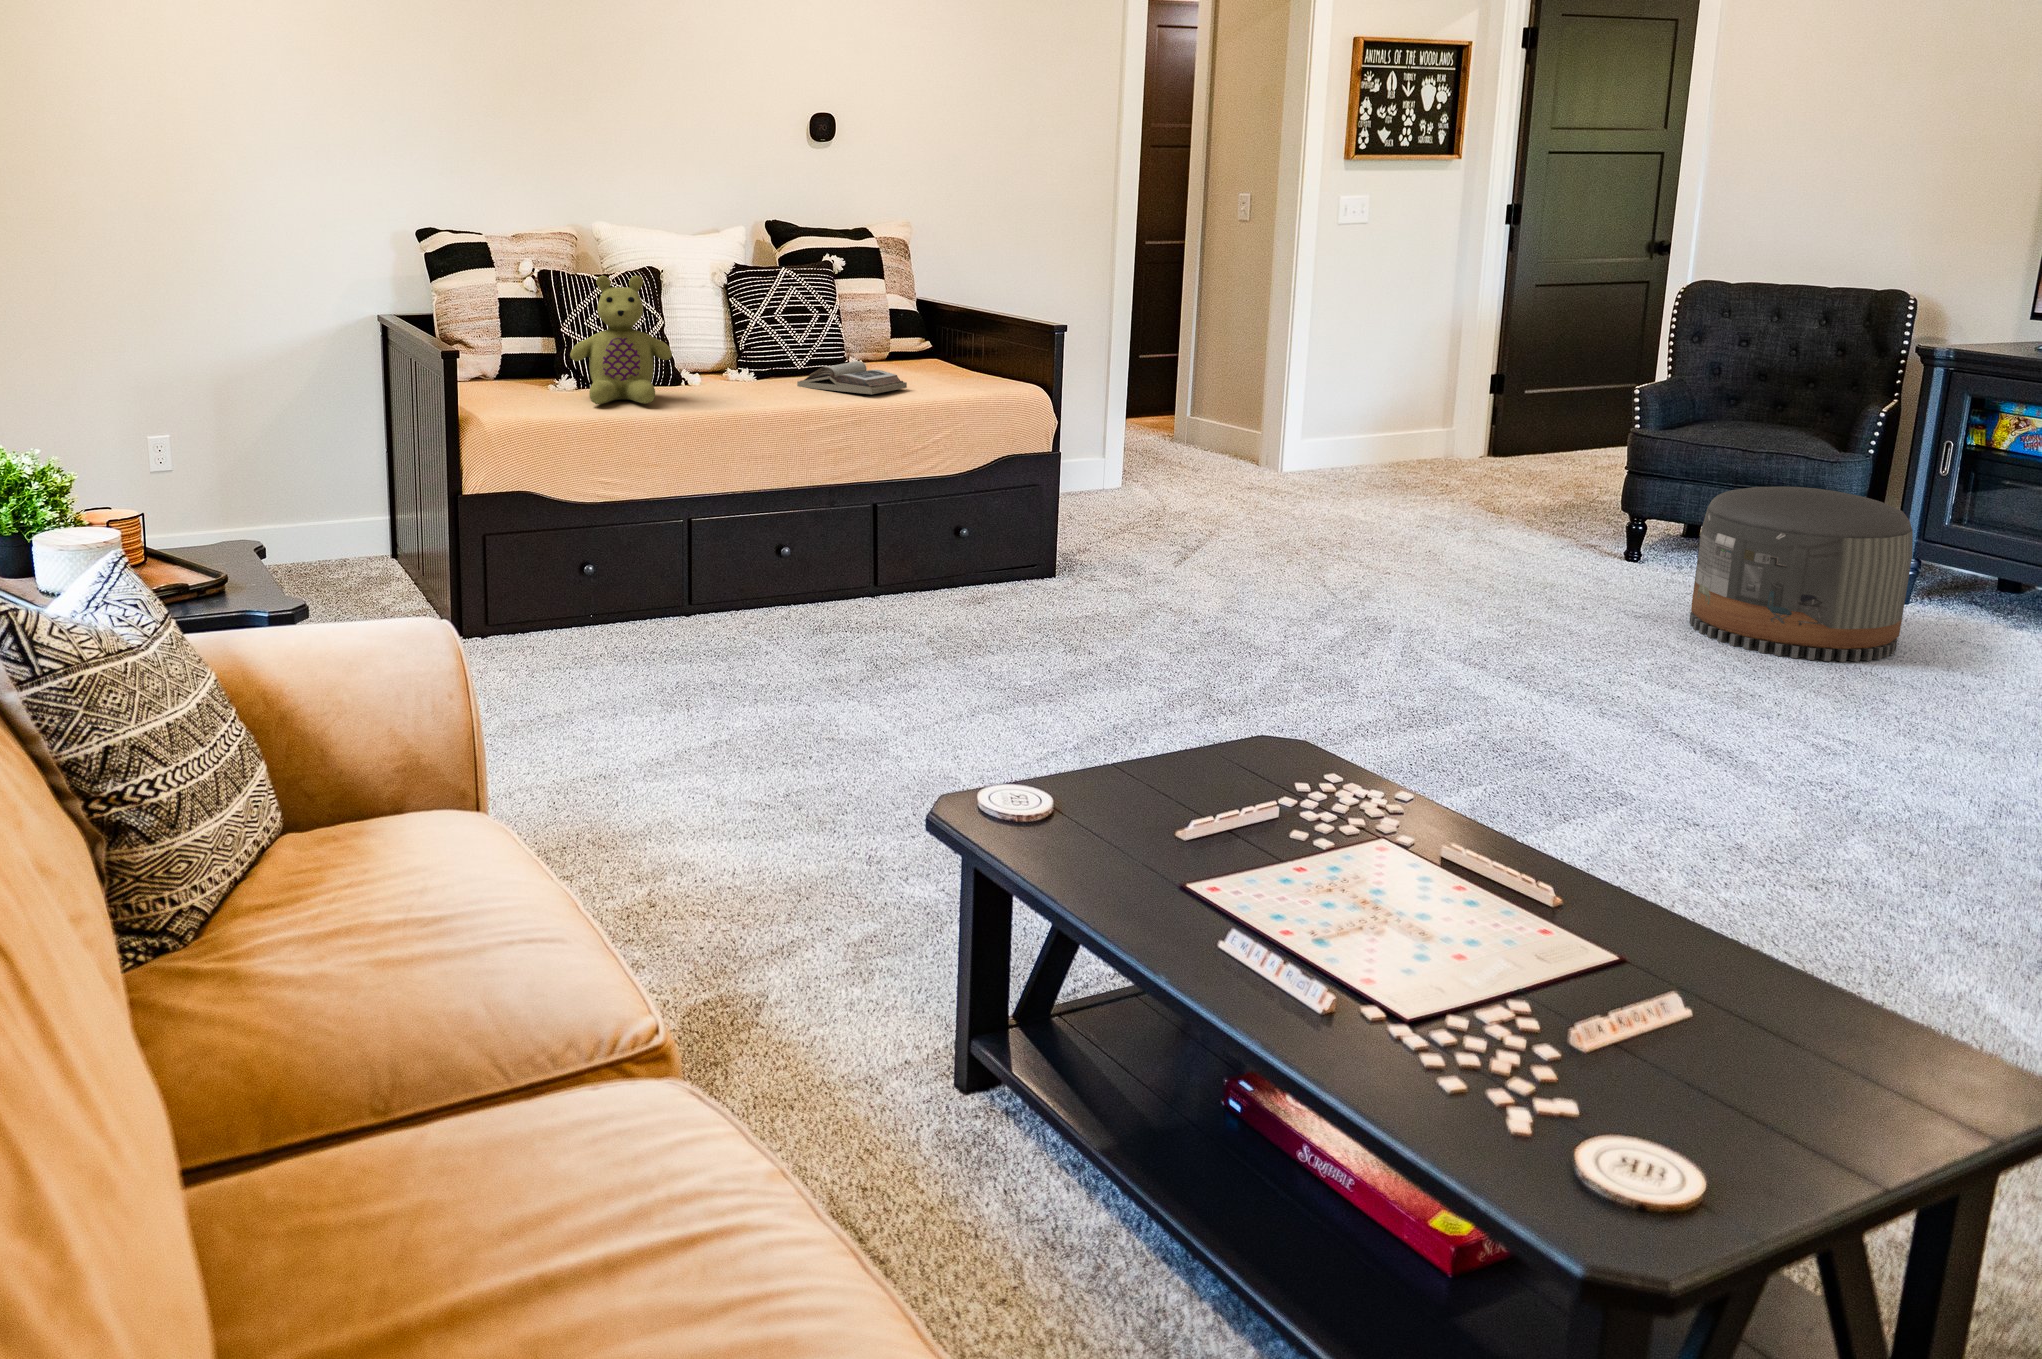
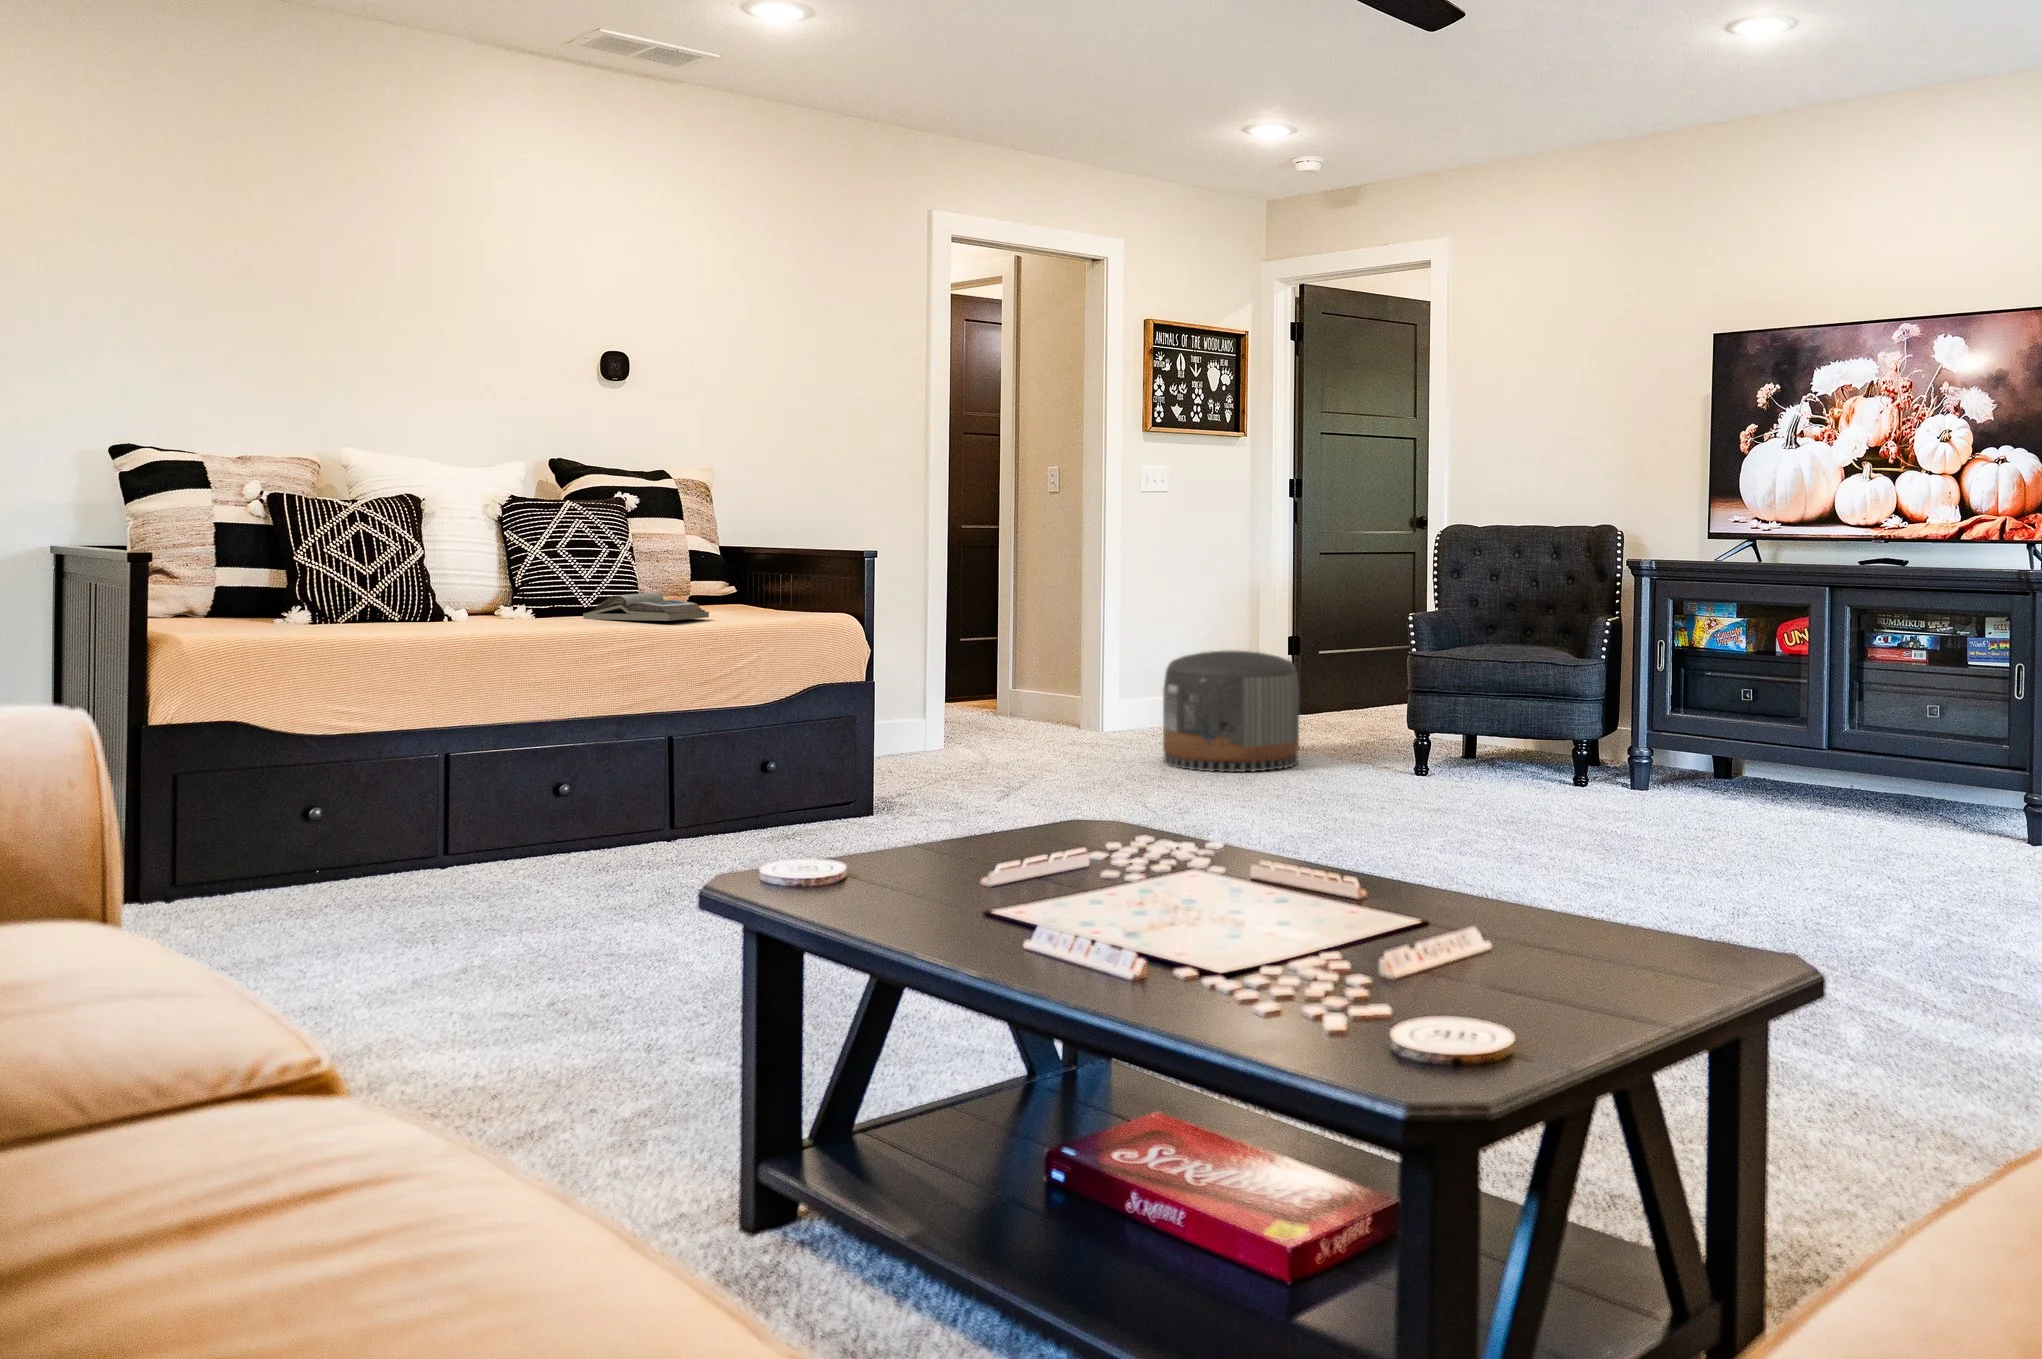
stuffed bear: present [570,276,672,404] -> none [300,489,431,630]
pouf: present [1689,486,1913,662] -> present [1163,650,1299,772]

